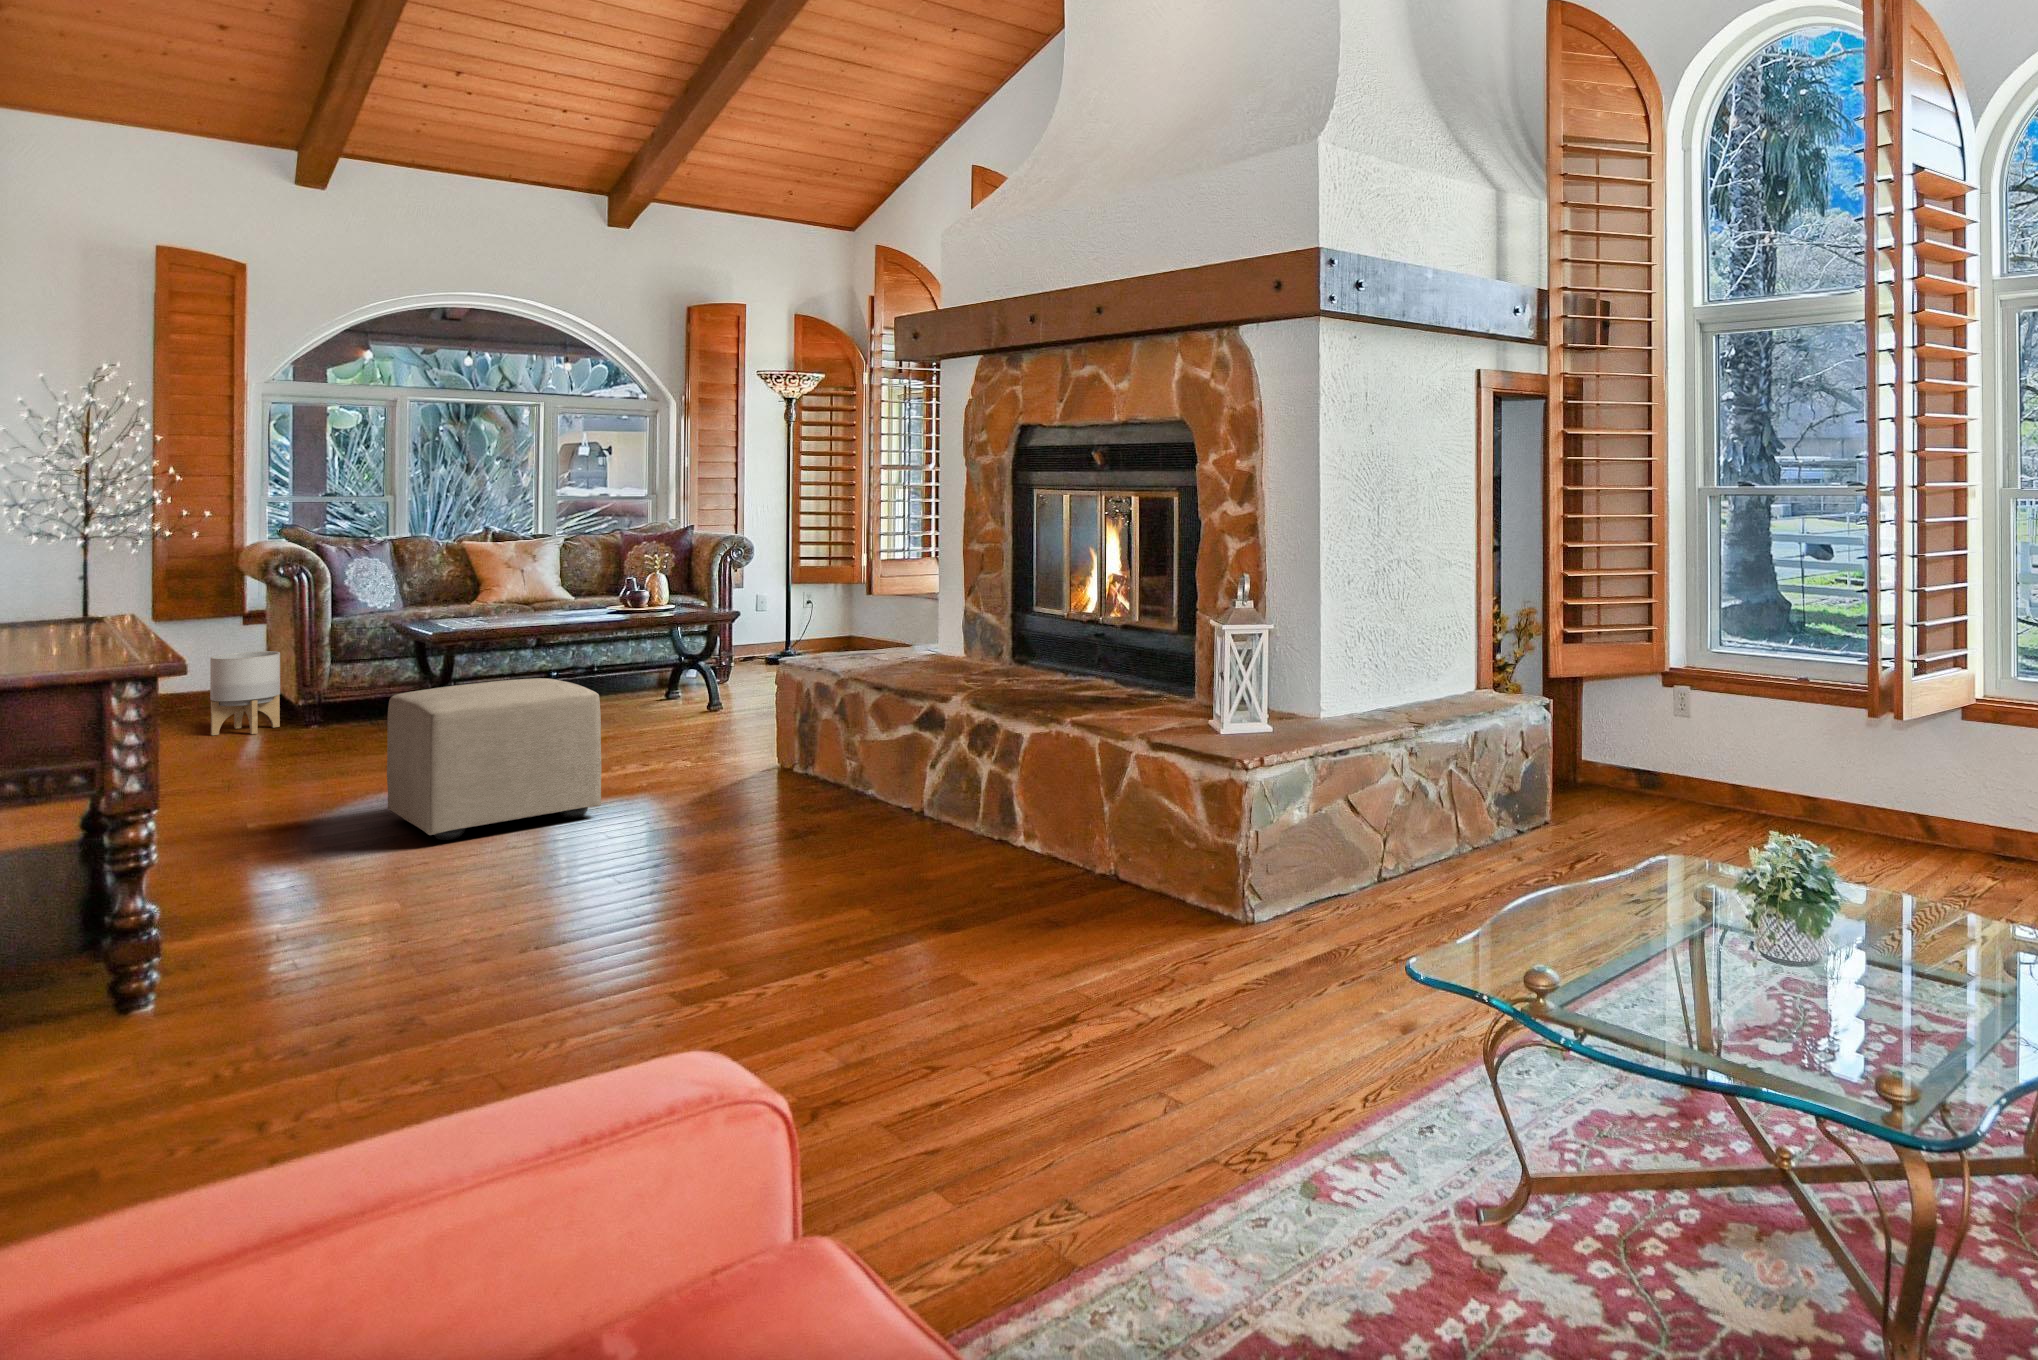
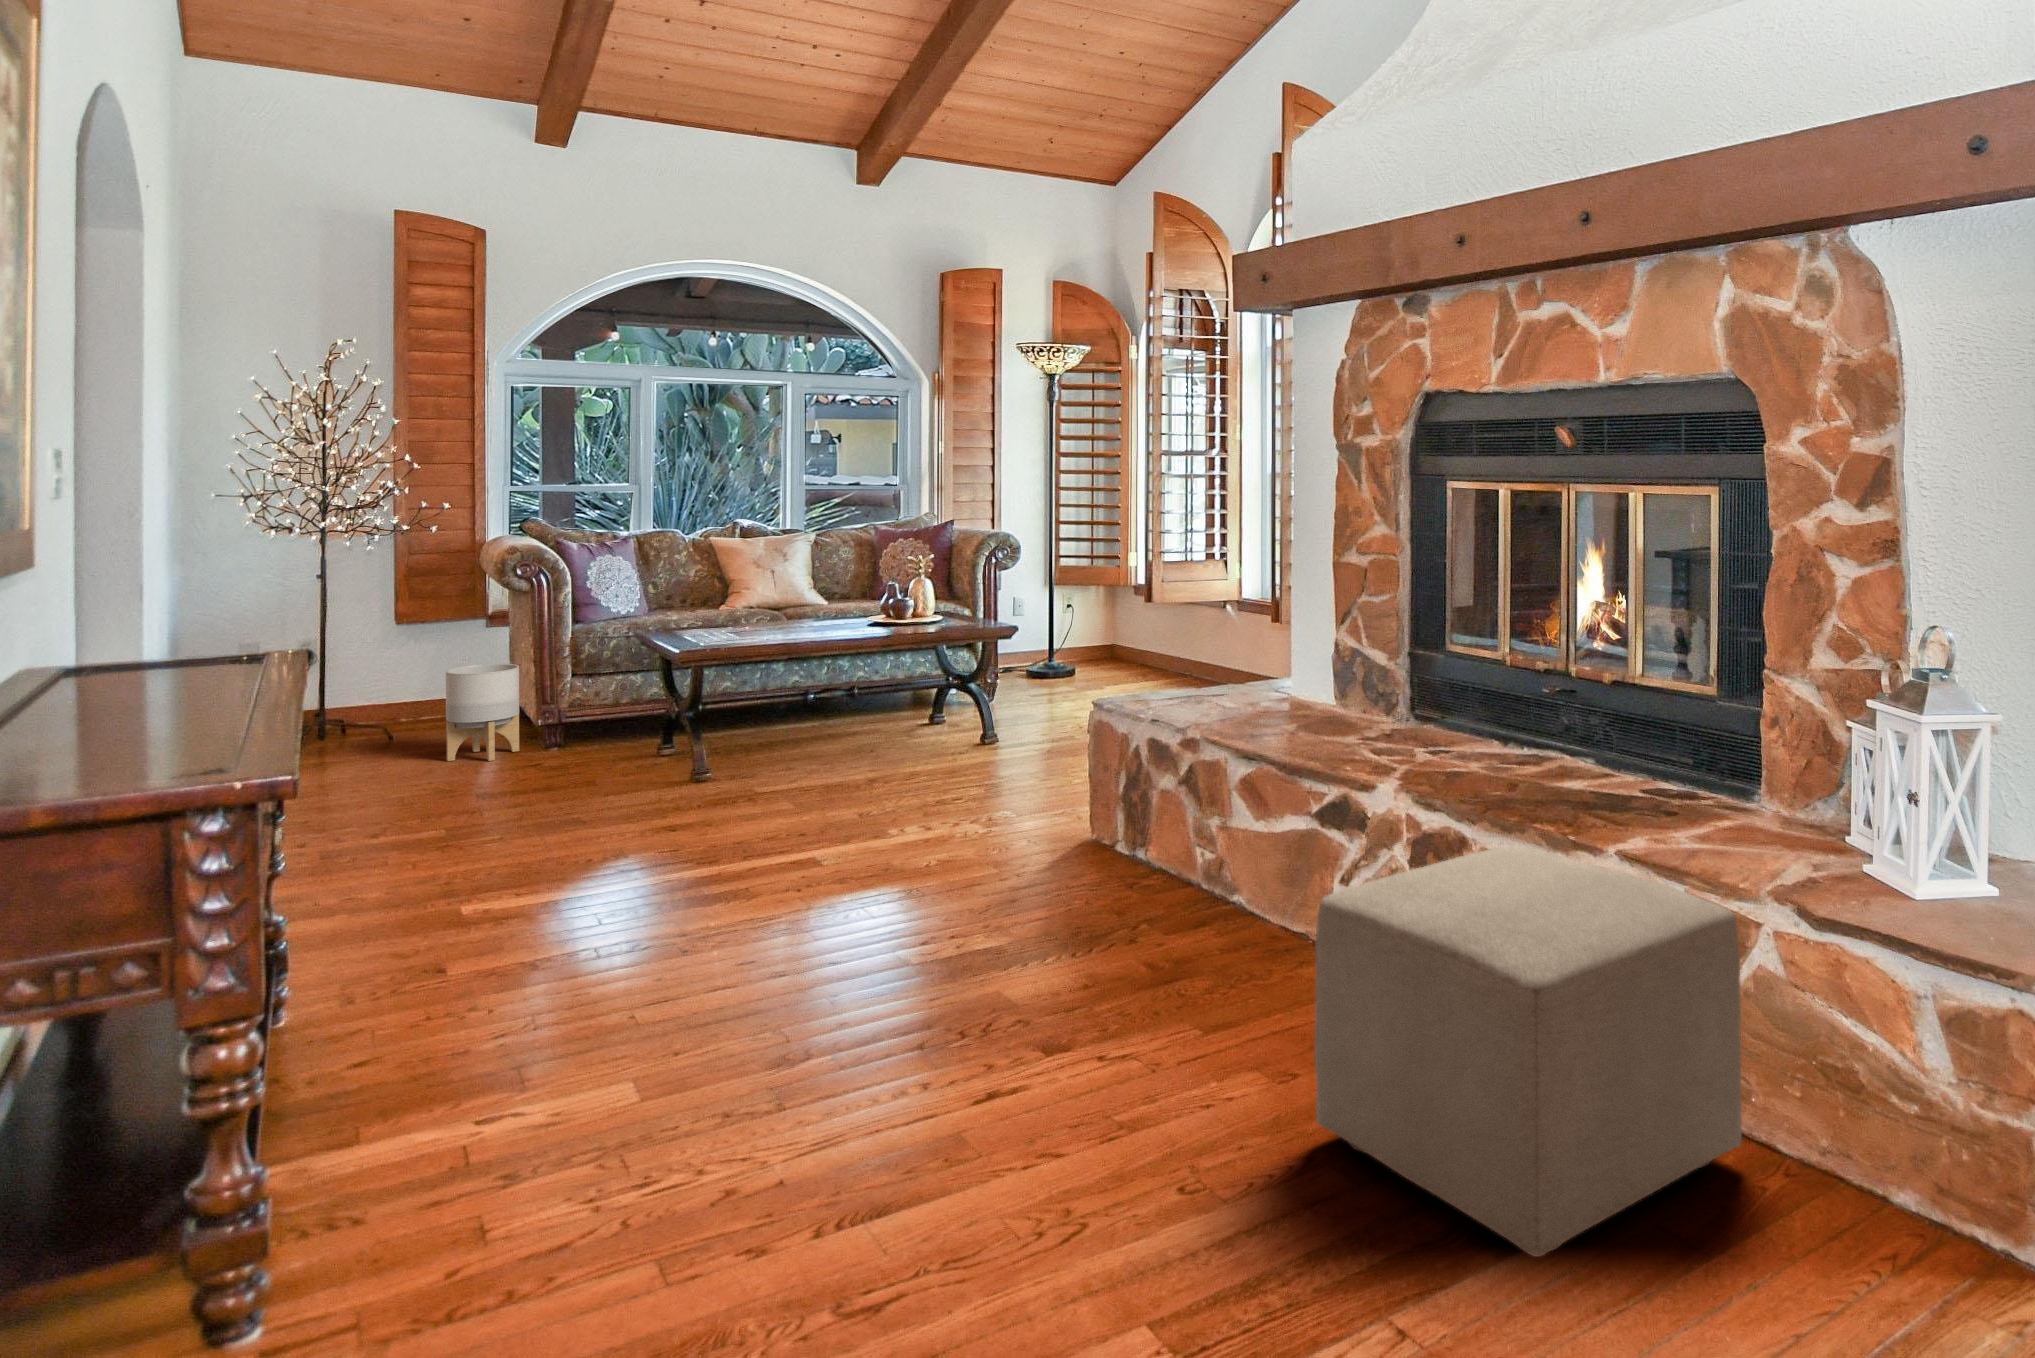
ottoman: present [387,678,601,840] -> present [1315,845,1742,1257]

